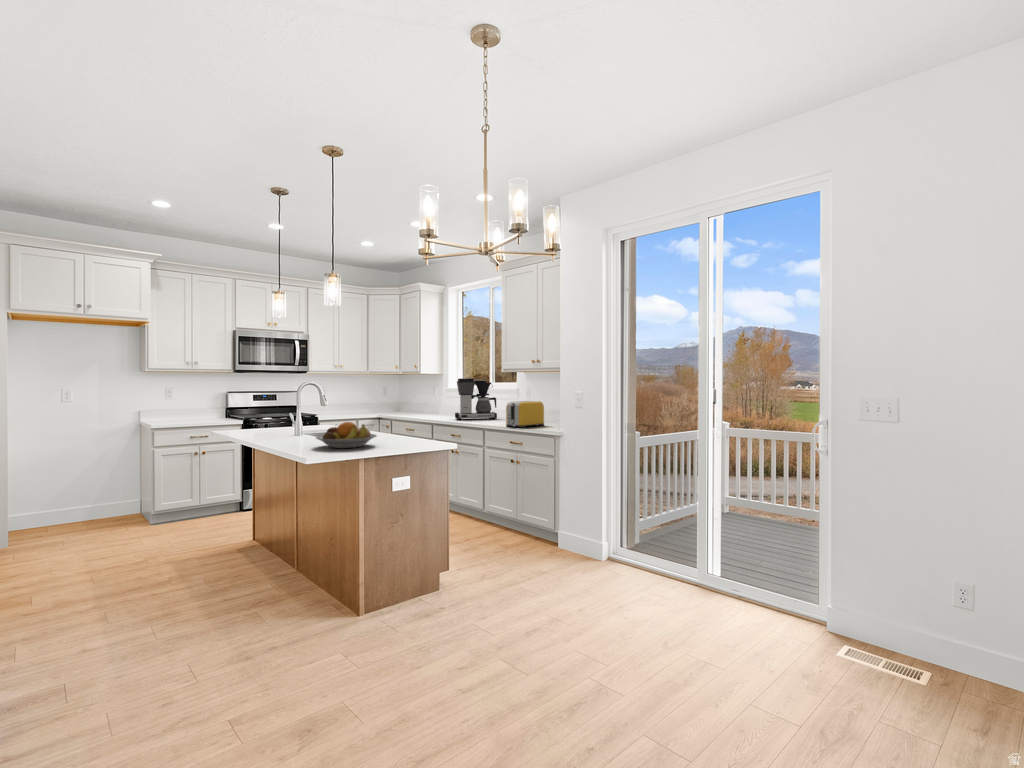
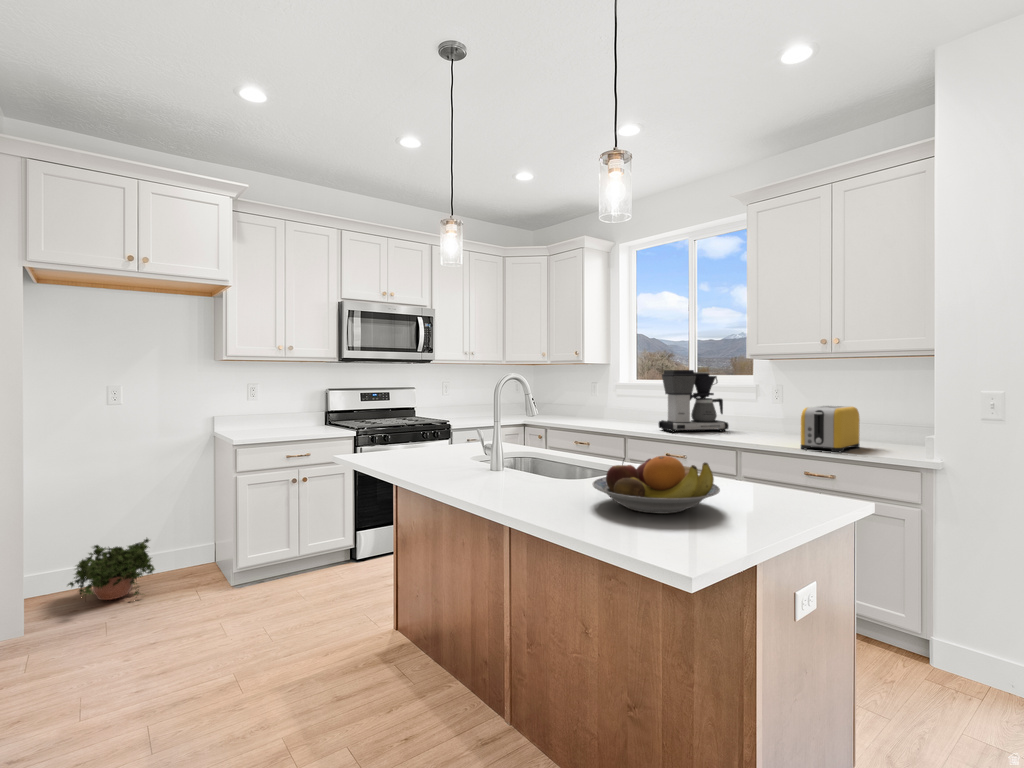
potted plant: none [33,492,96,533] -> present [68,539,155,600]

